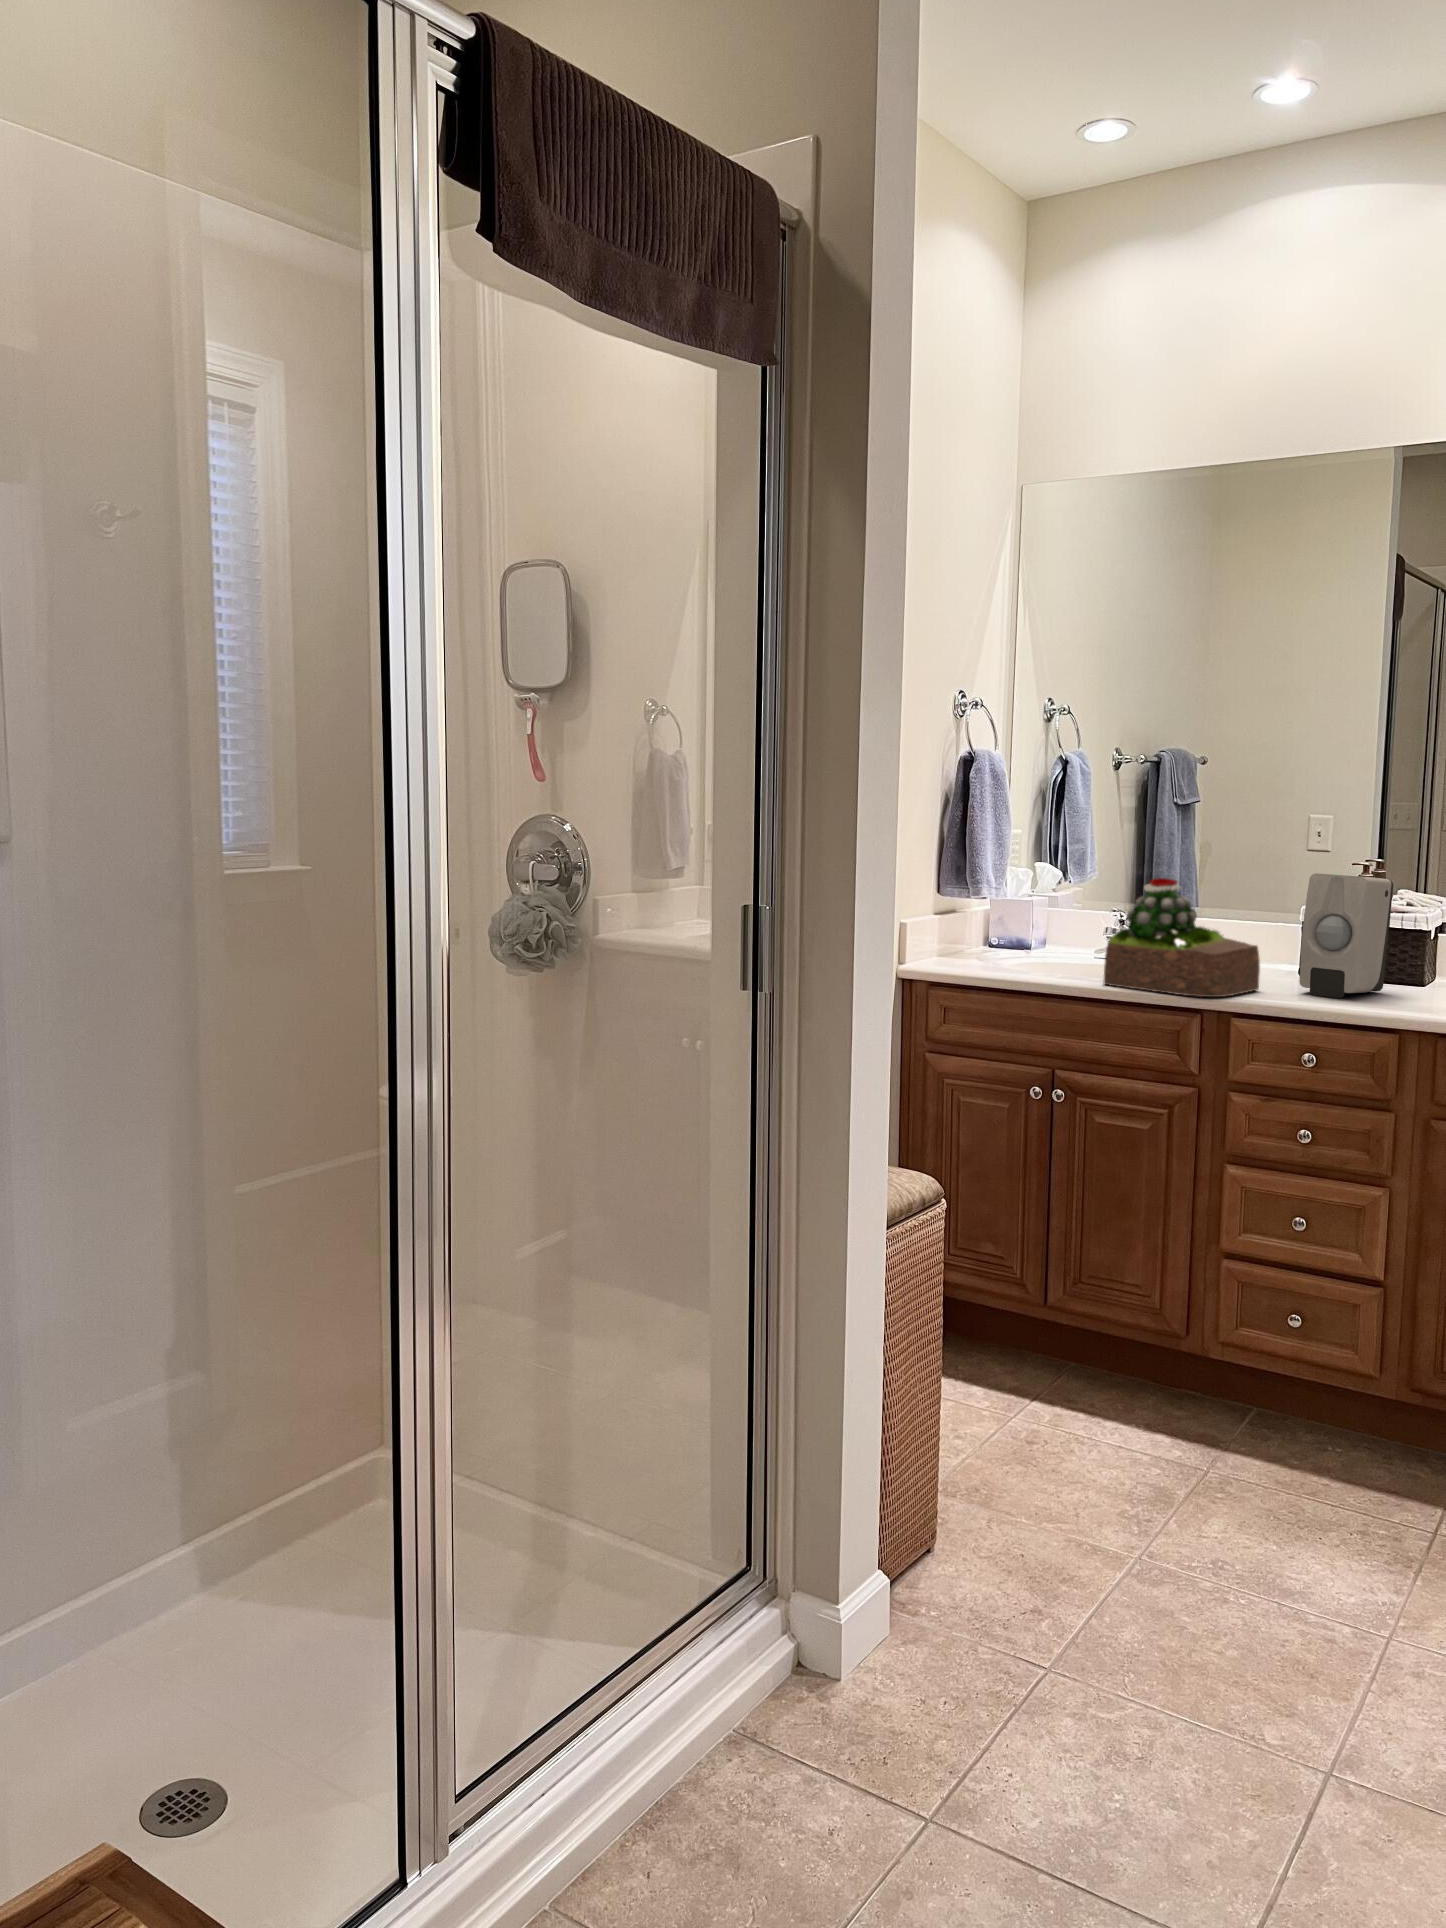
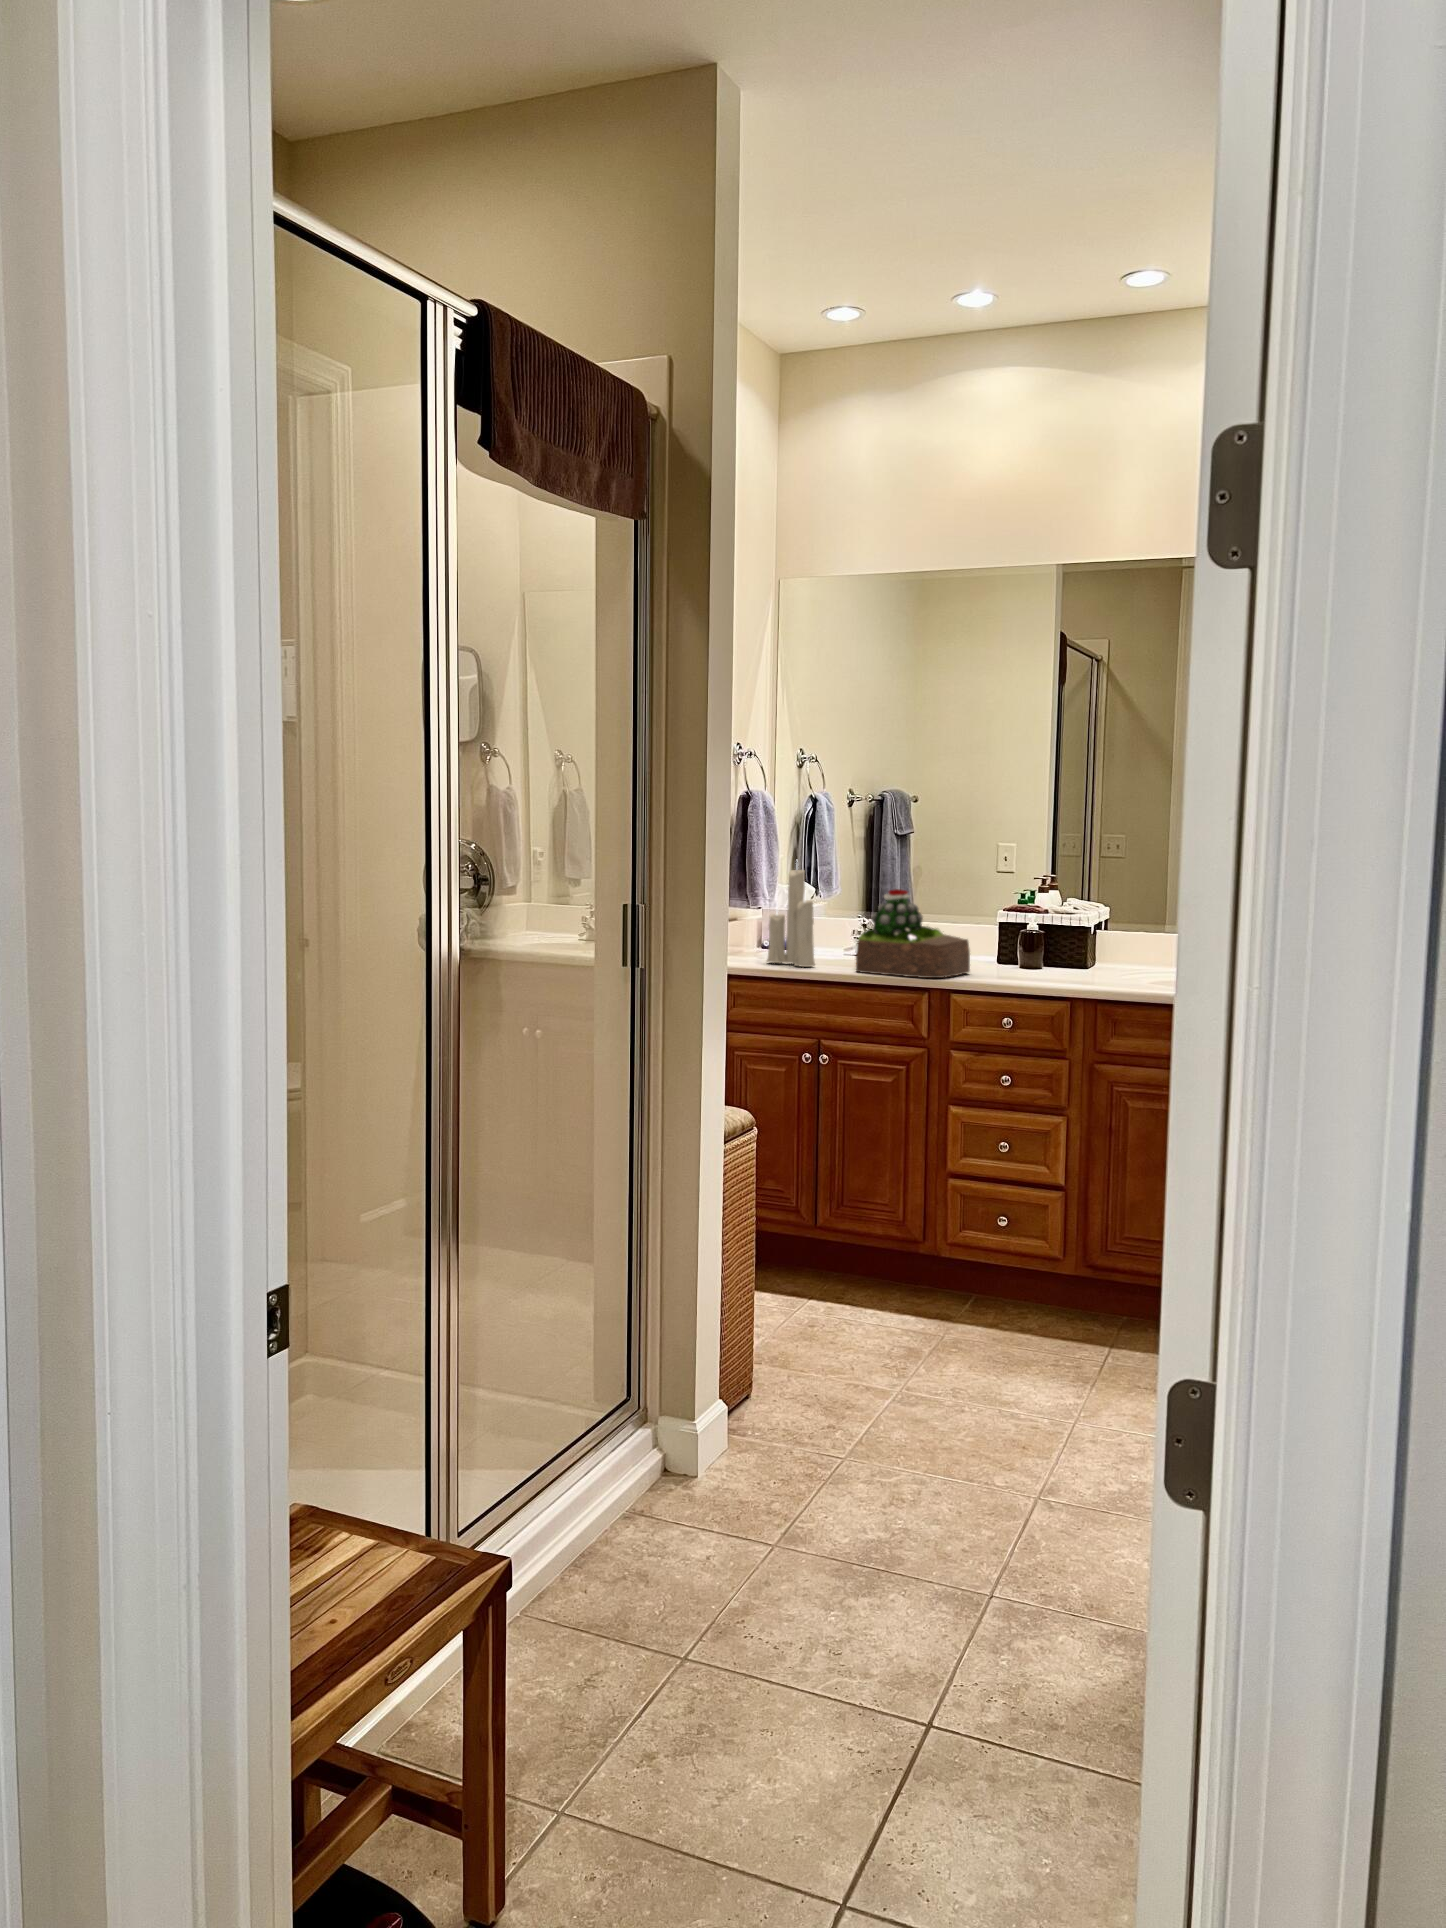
candle: none [989,827,1052,975] -> present [767,861,815,967]
soap dispenser: present [1299,873,1393,998] -> none [999,884,1063,977]

